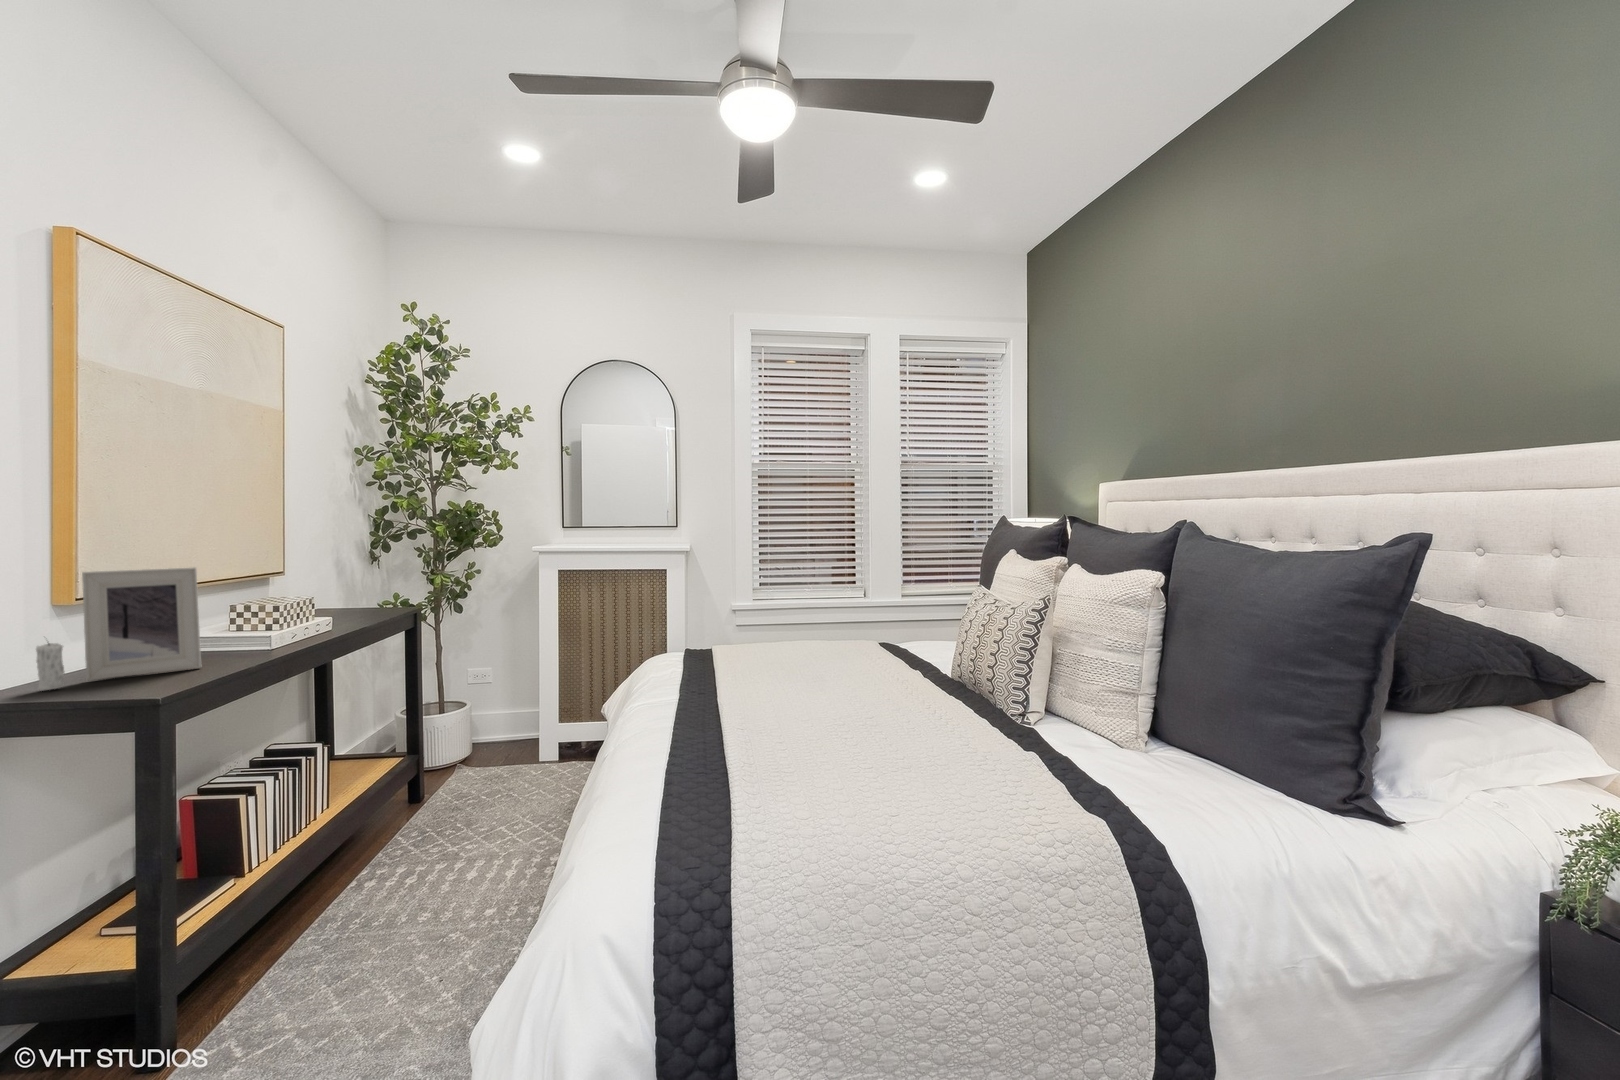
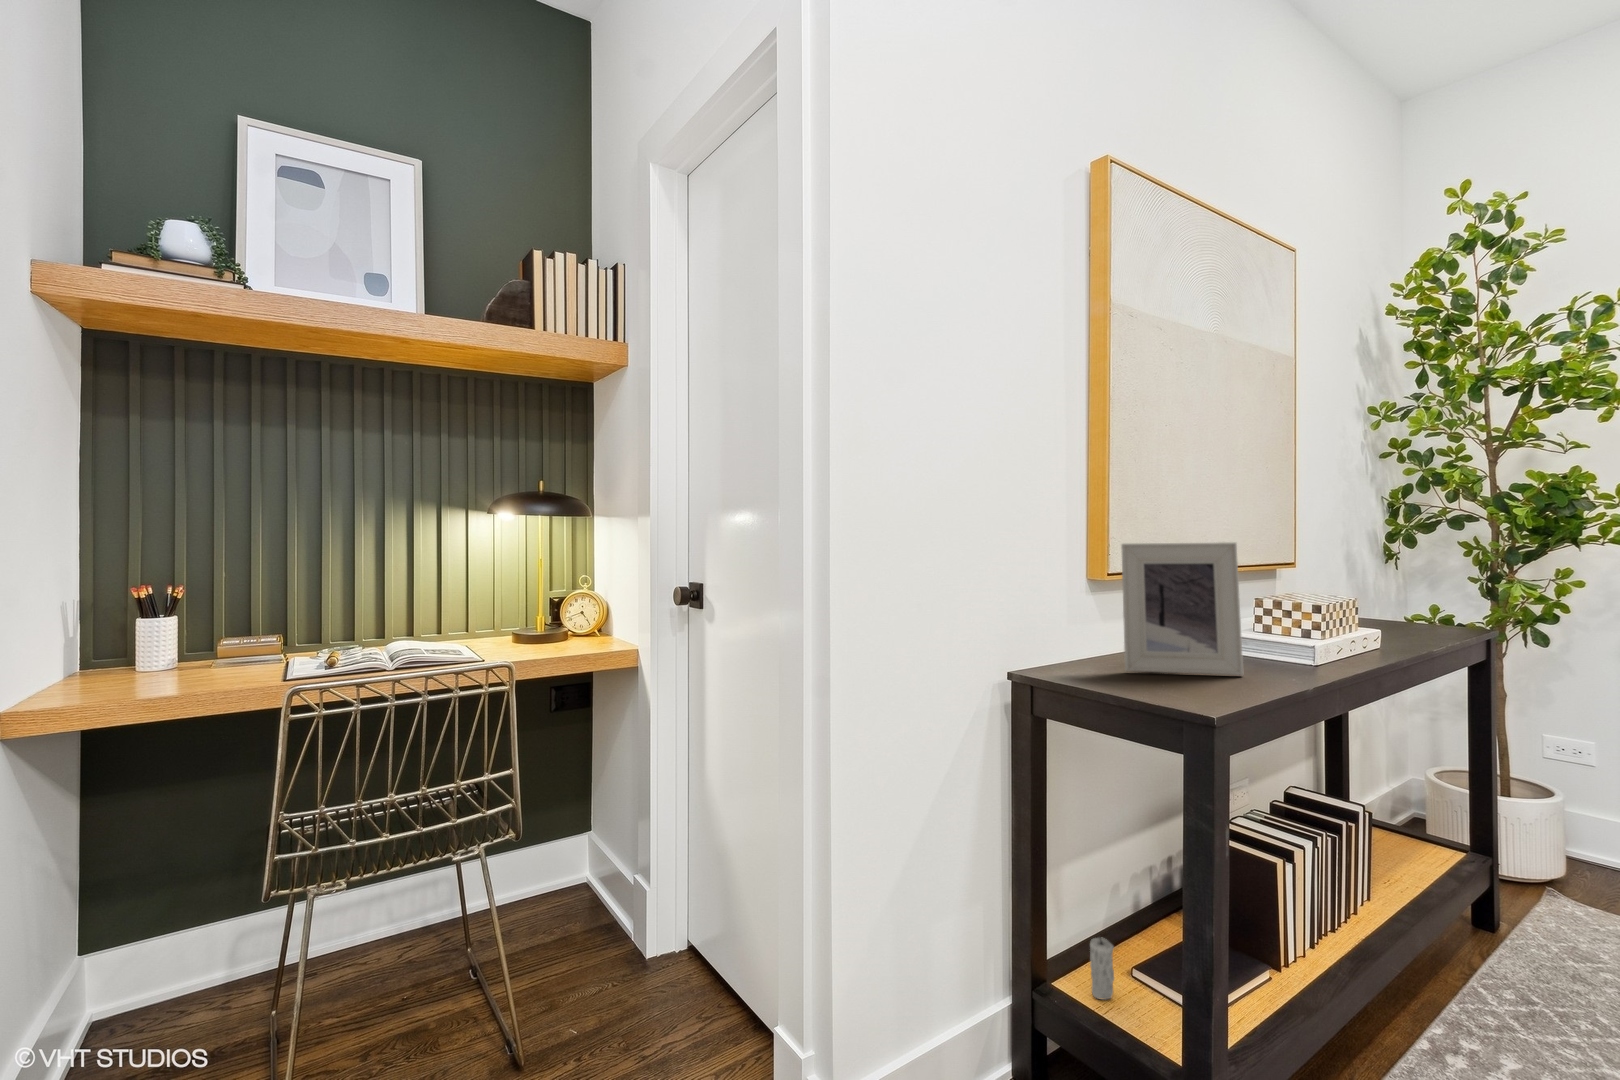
candle: present [36,643,64,691] -> present [1090,937,1114,1000]

